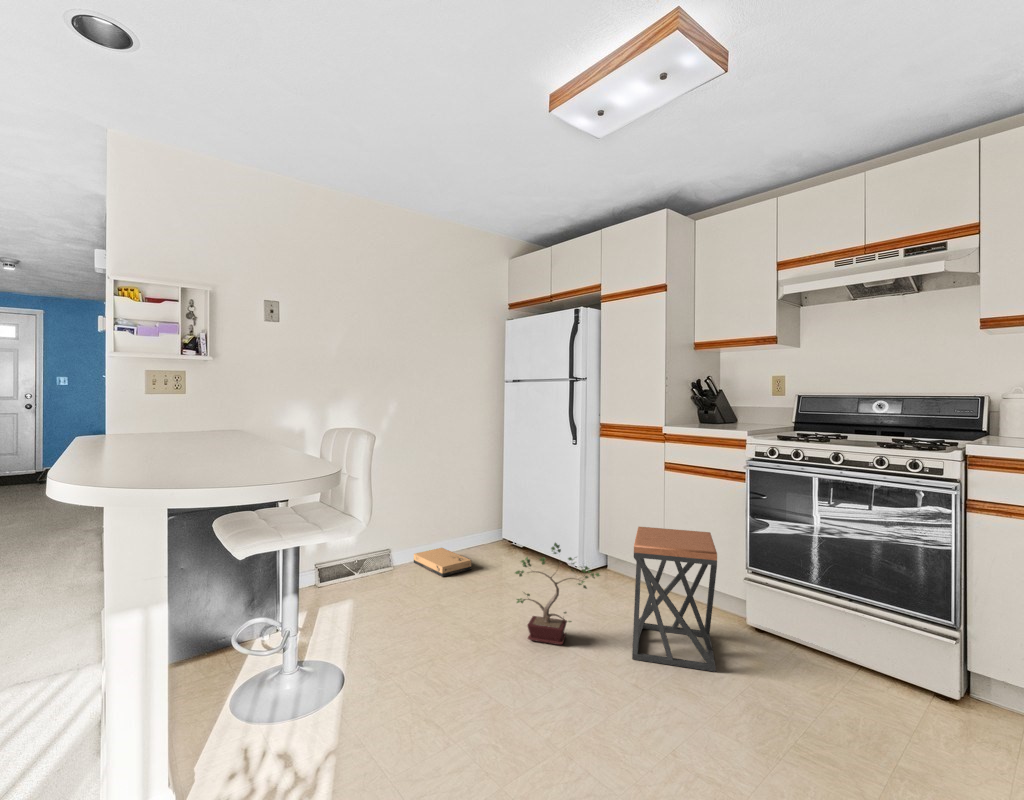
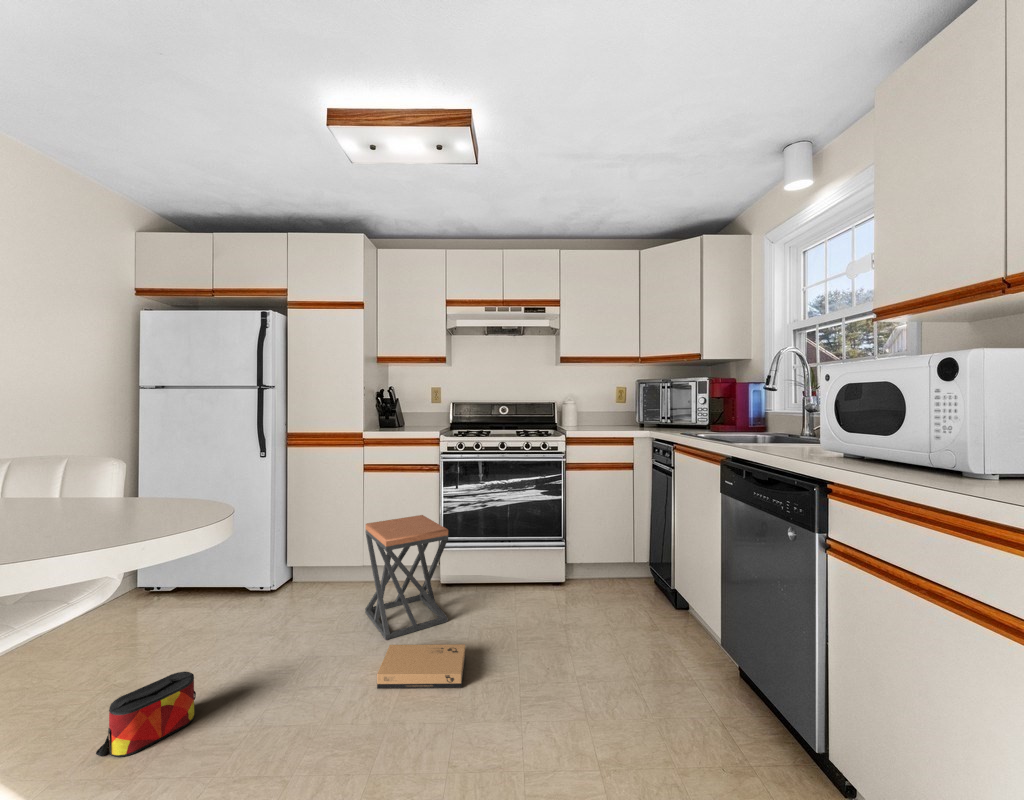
potted plant: present [515,543,600,645] -> none [258,558,358,668]
cardboard box: present [414,548,471,577] -> present [377,644,465,689]
bag: none [395,605,460,651] -> present [96,672,196,757]

